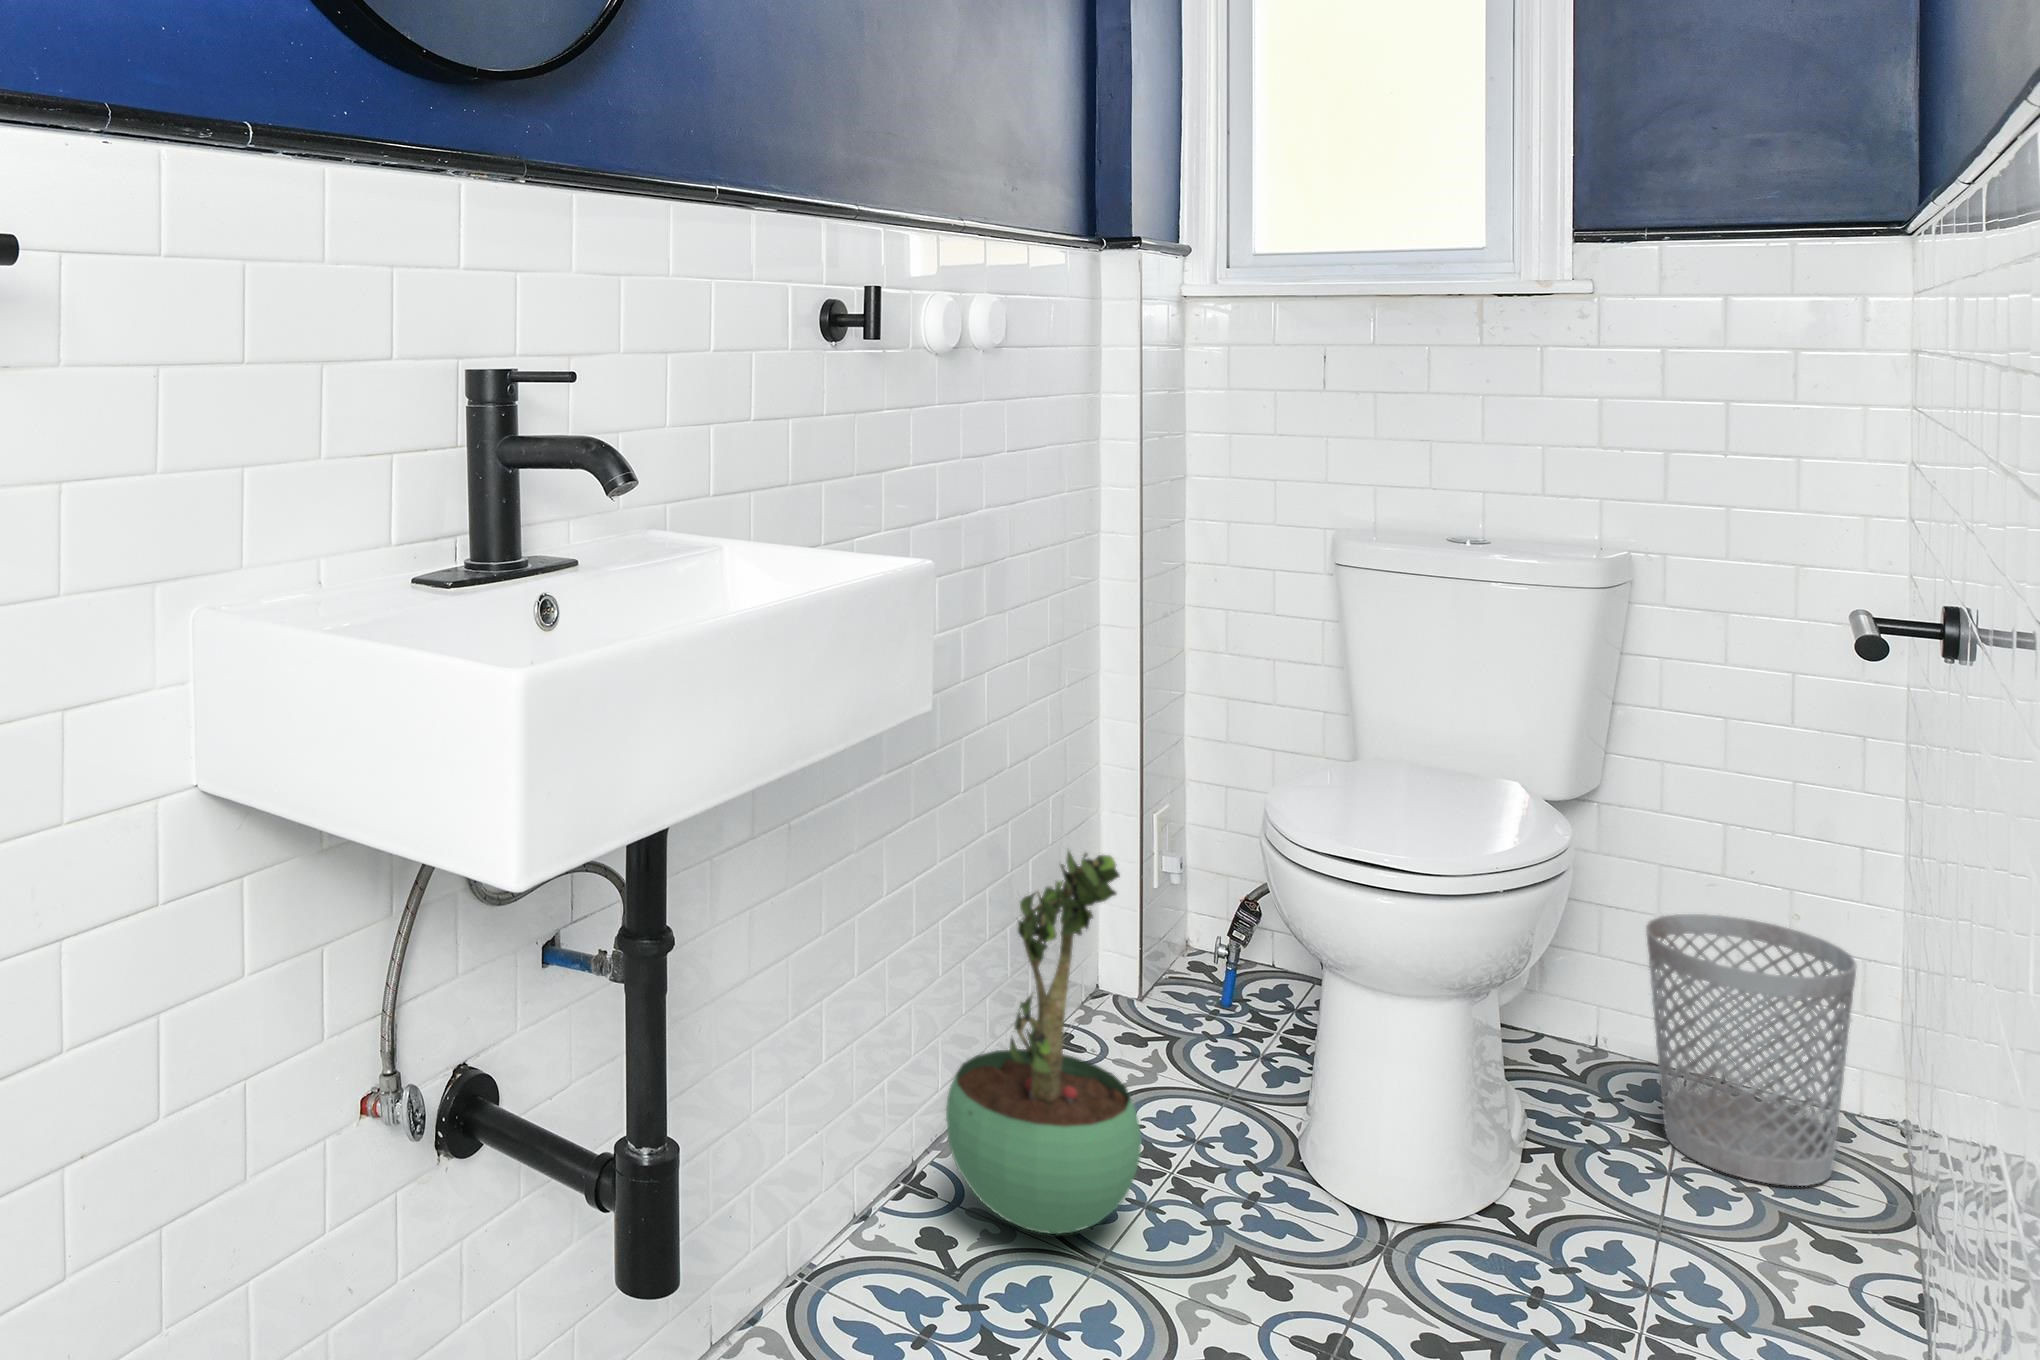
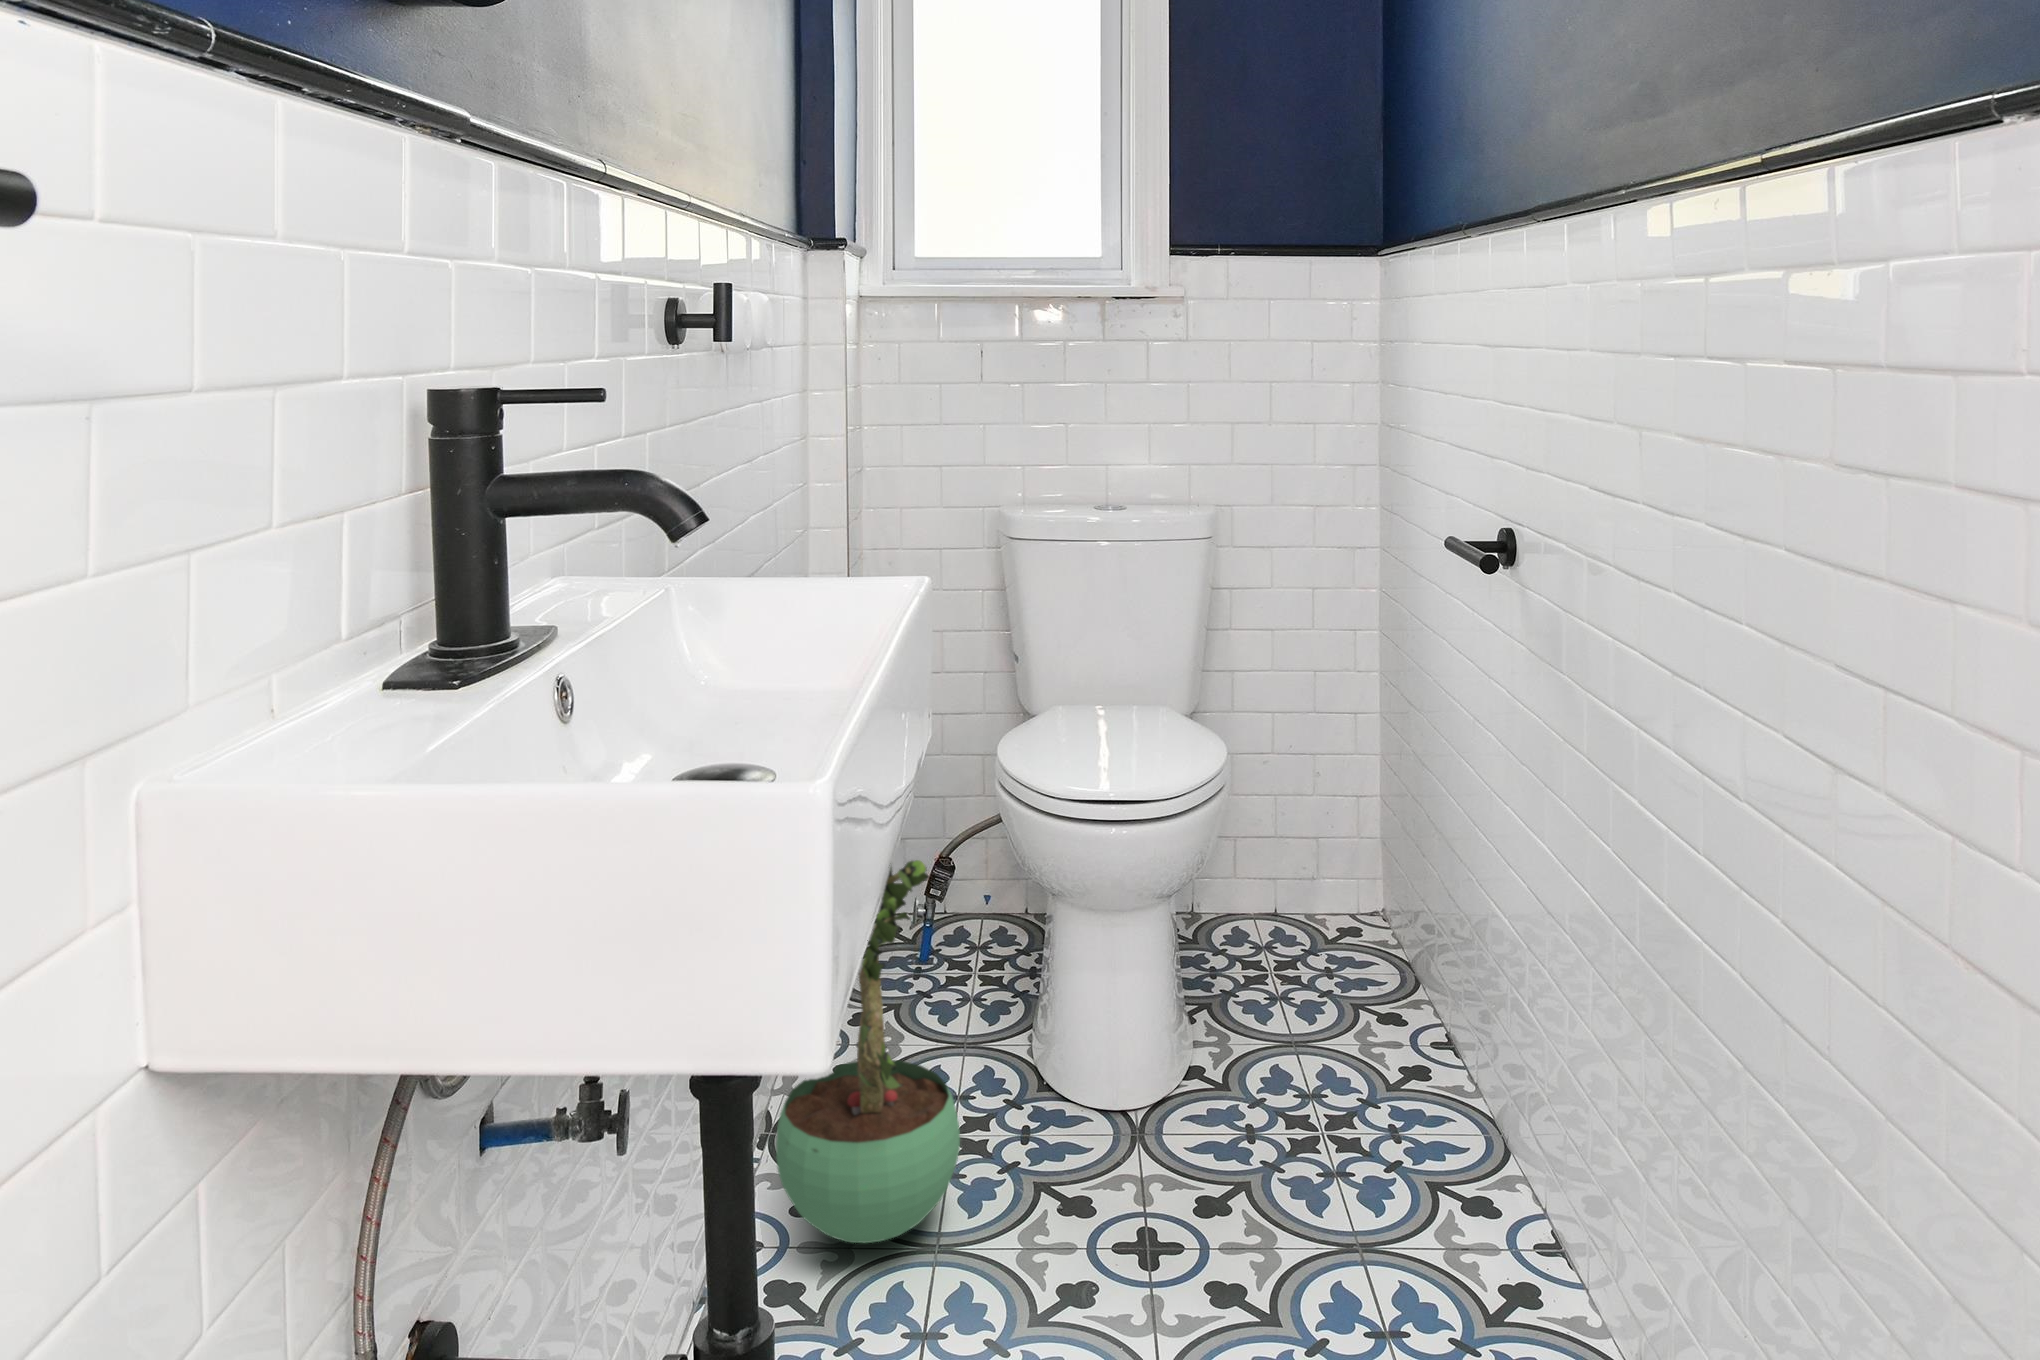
wastebasket: present [1646,914,1857,1186] -> none [1245,784,1378,987]

